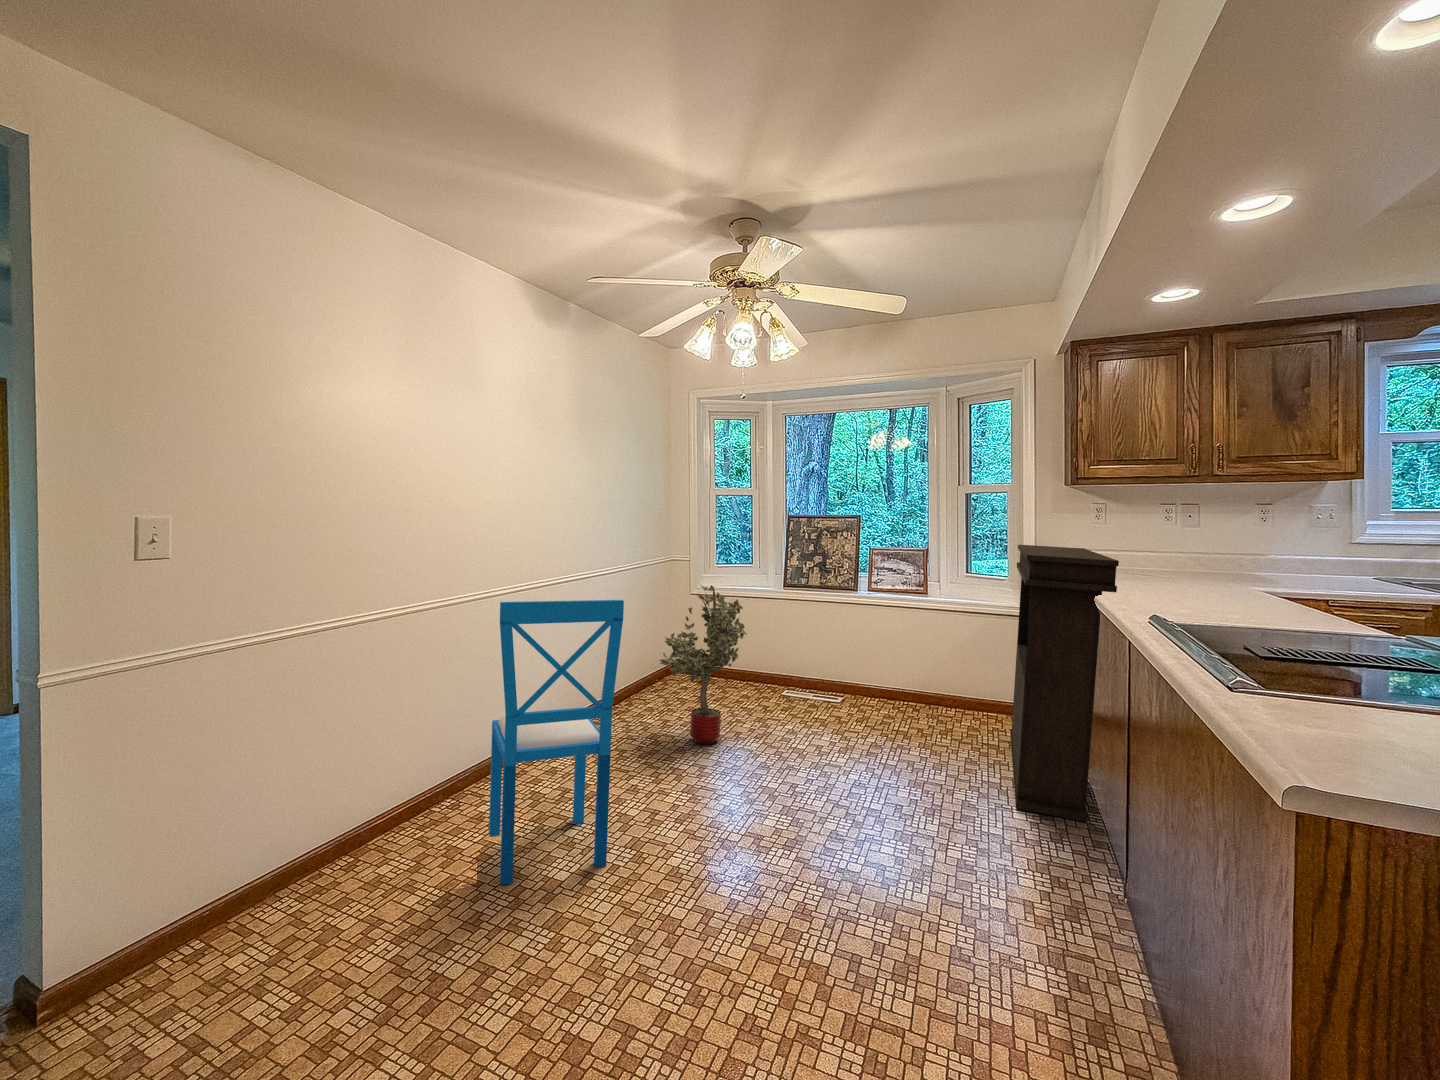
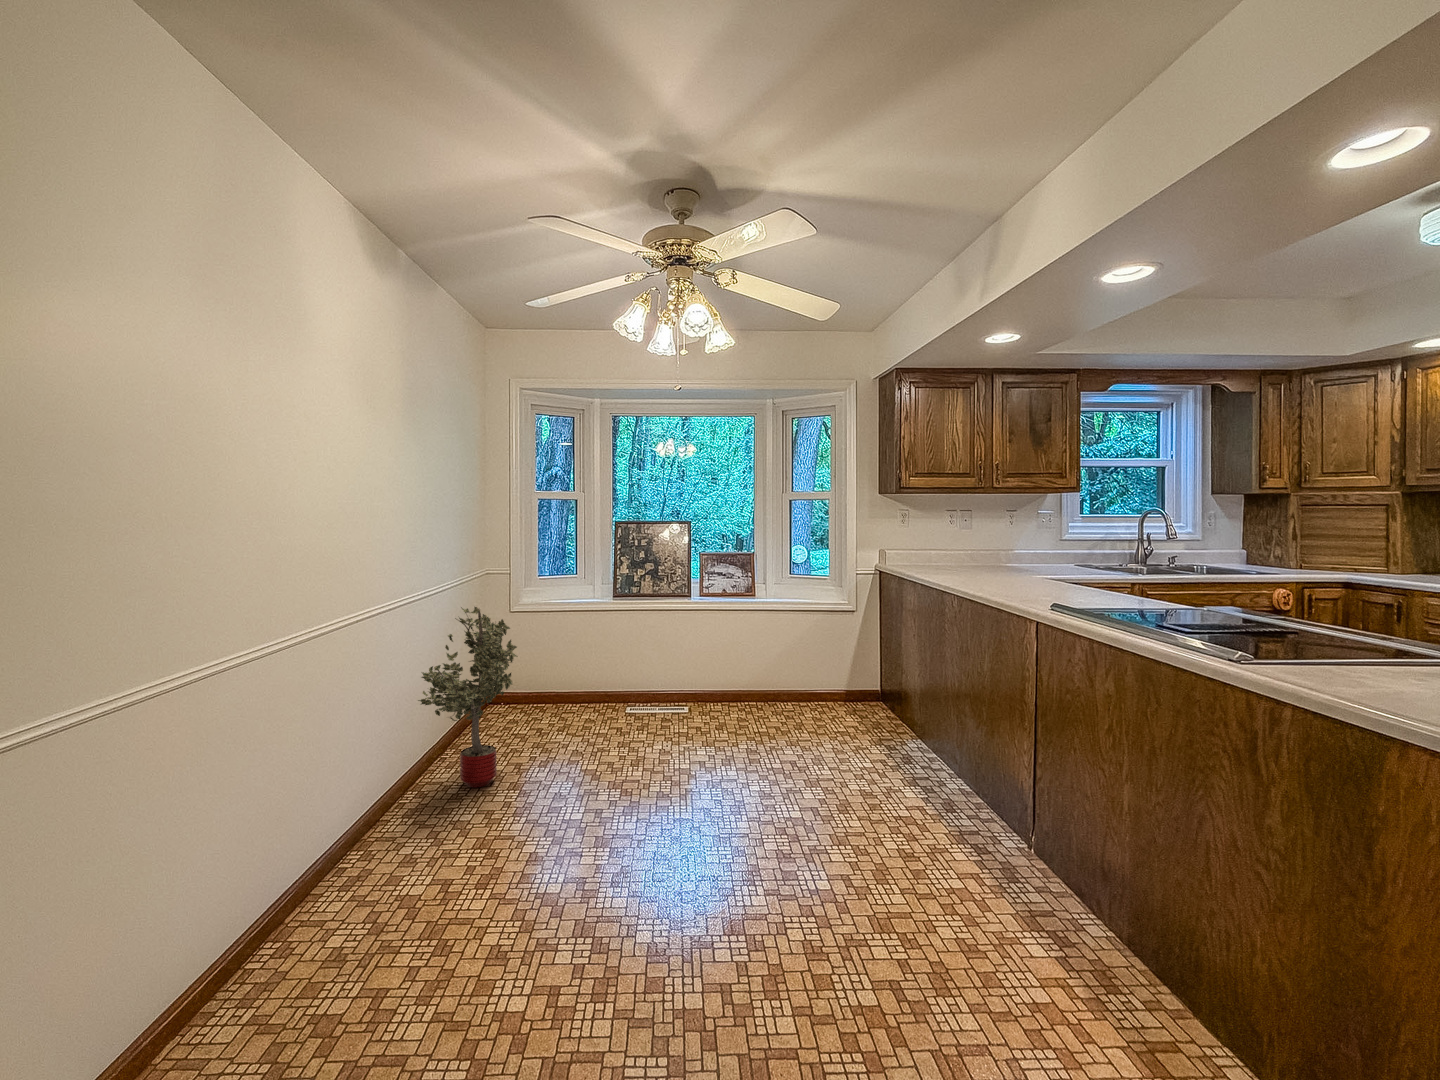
console table: present [1010,545,1119,822] -> none [769,541,876,787]
dining chair: present [489,600,624,885] -> none [209,638,408,1048]

